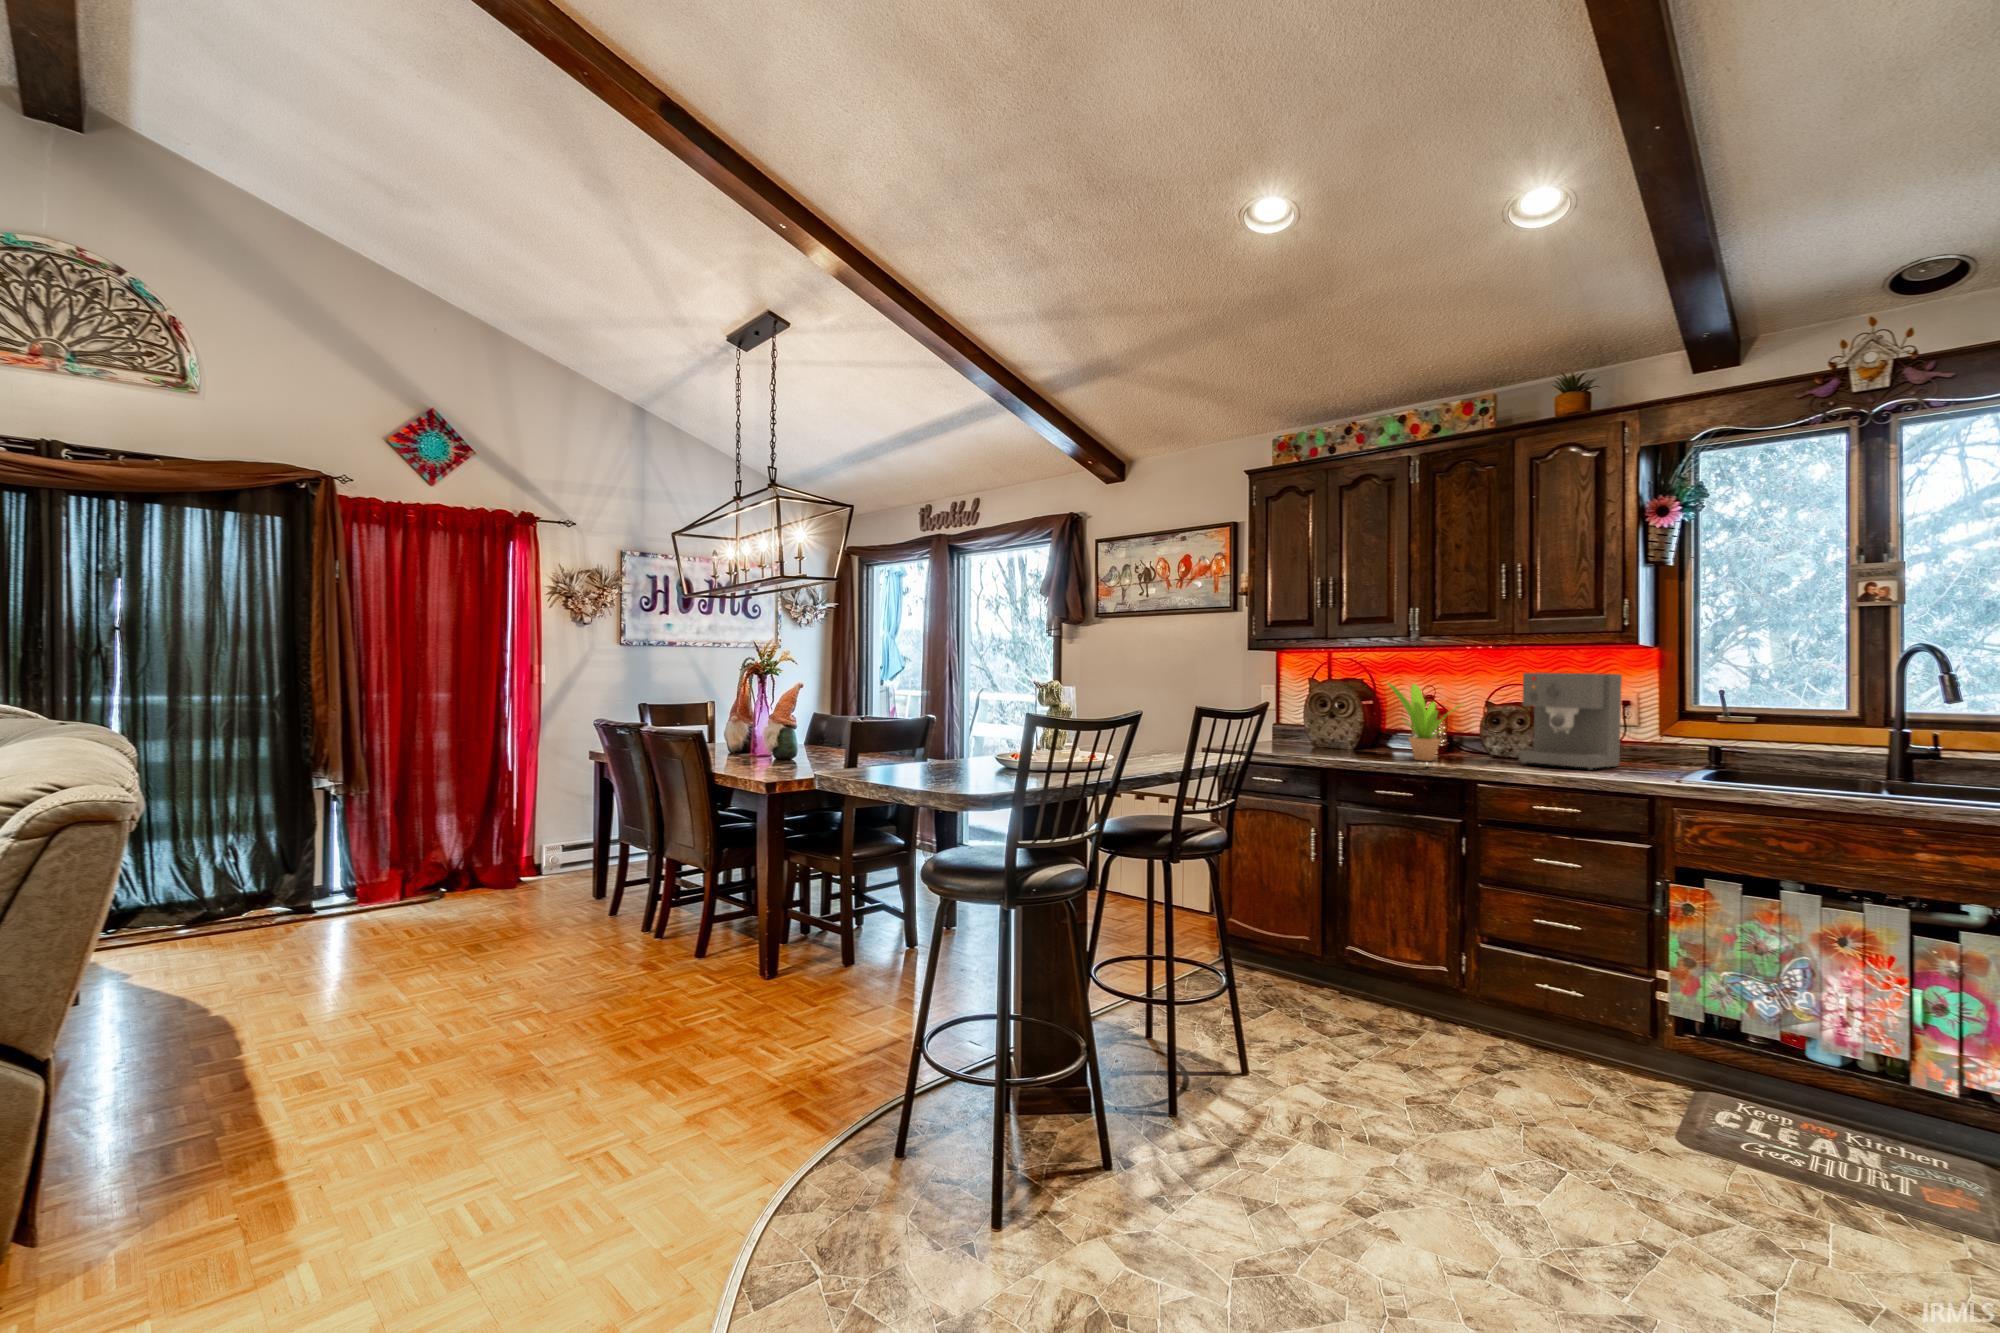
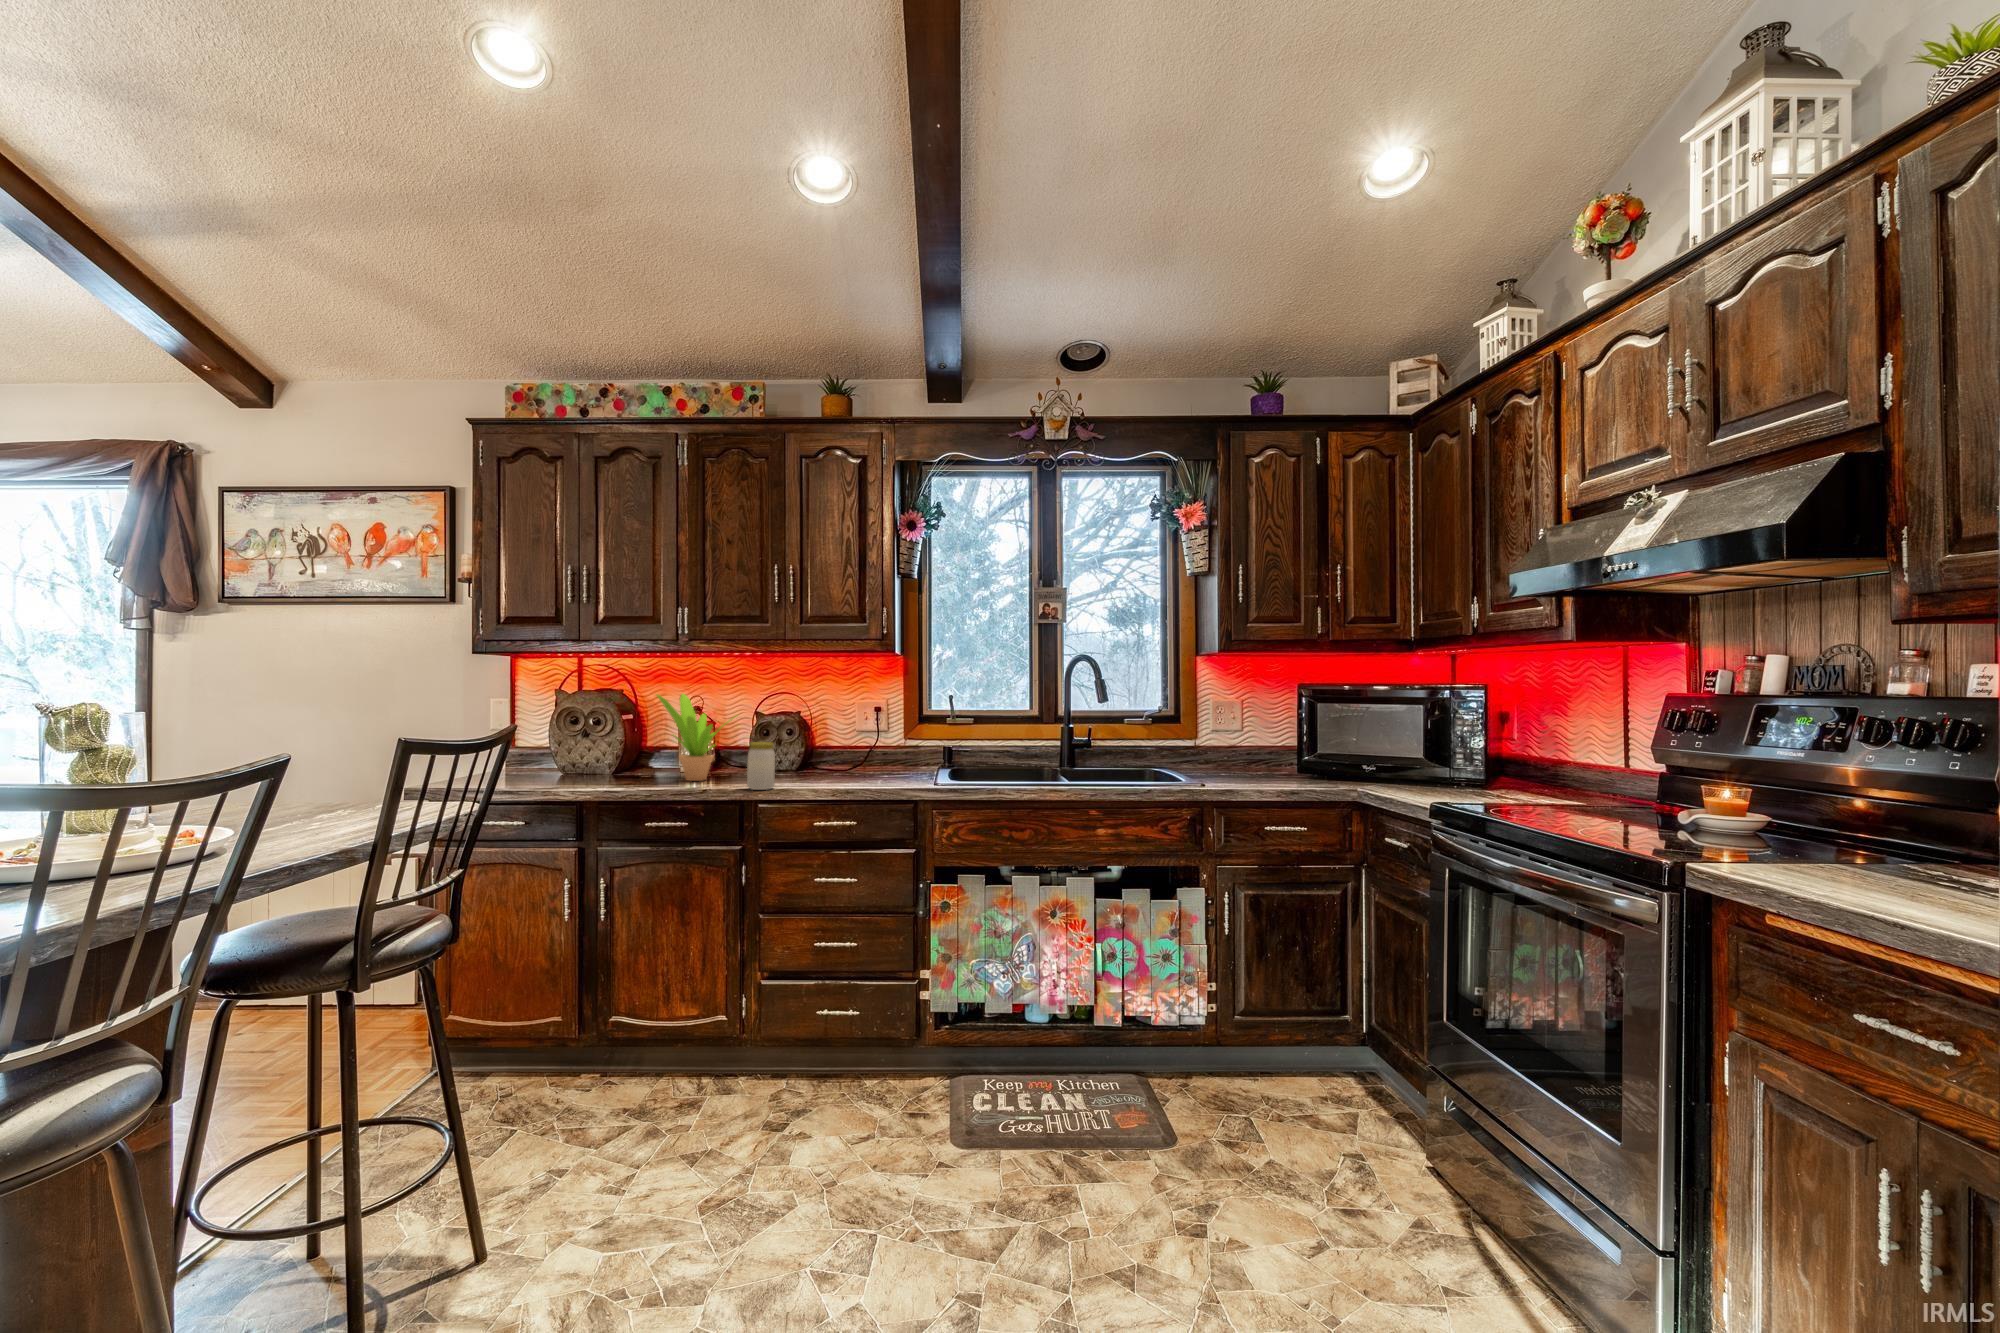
coffee maker: present [1519,673,1622,770] -> none [791,680,878,777]
jar: none [1468,727,1496,771] -> present [747,742,775,790]

